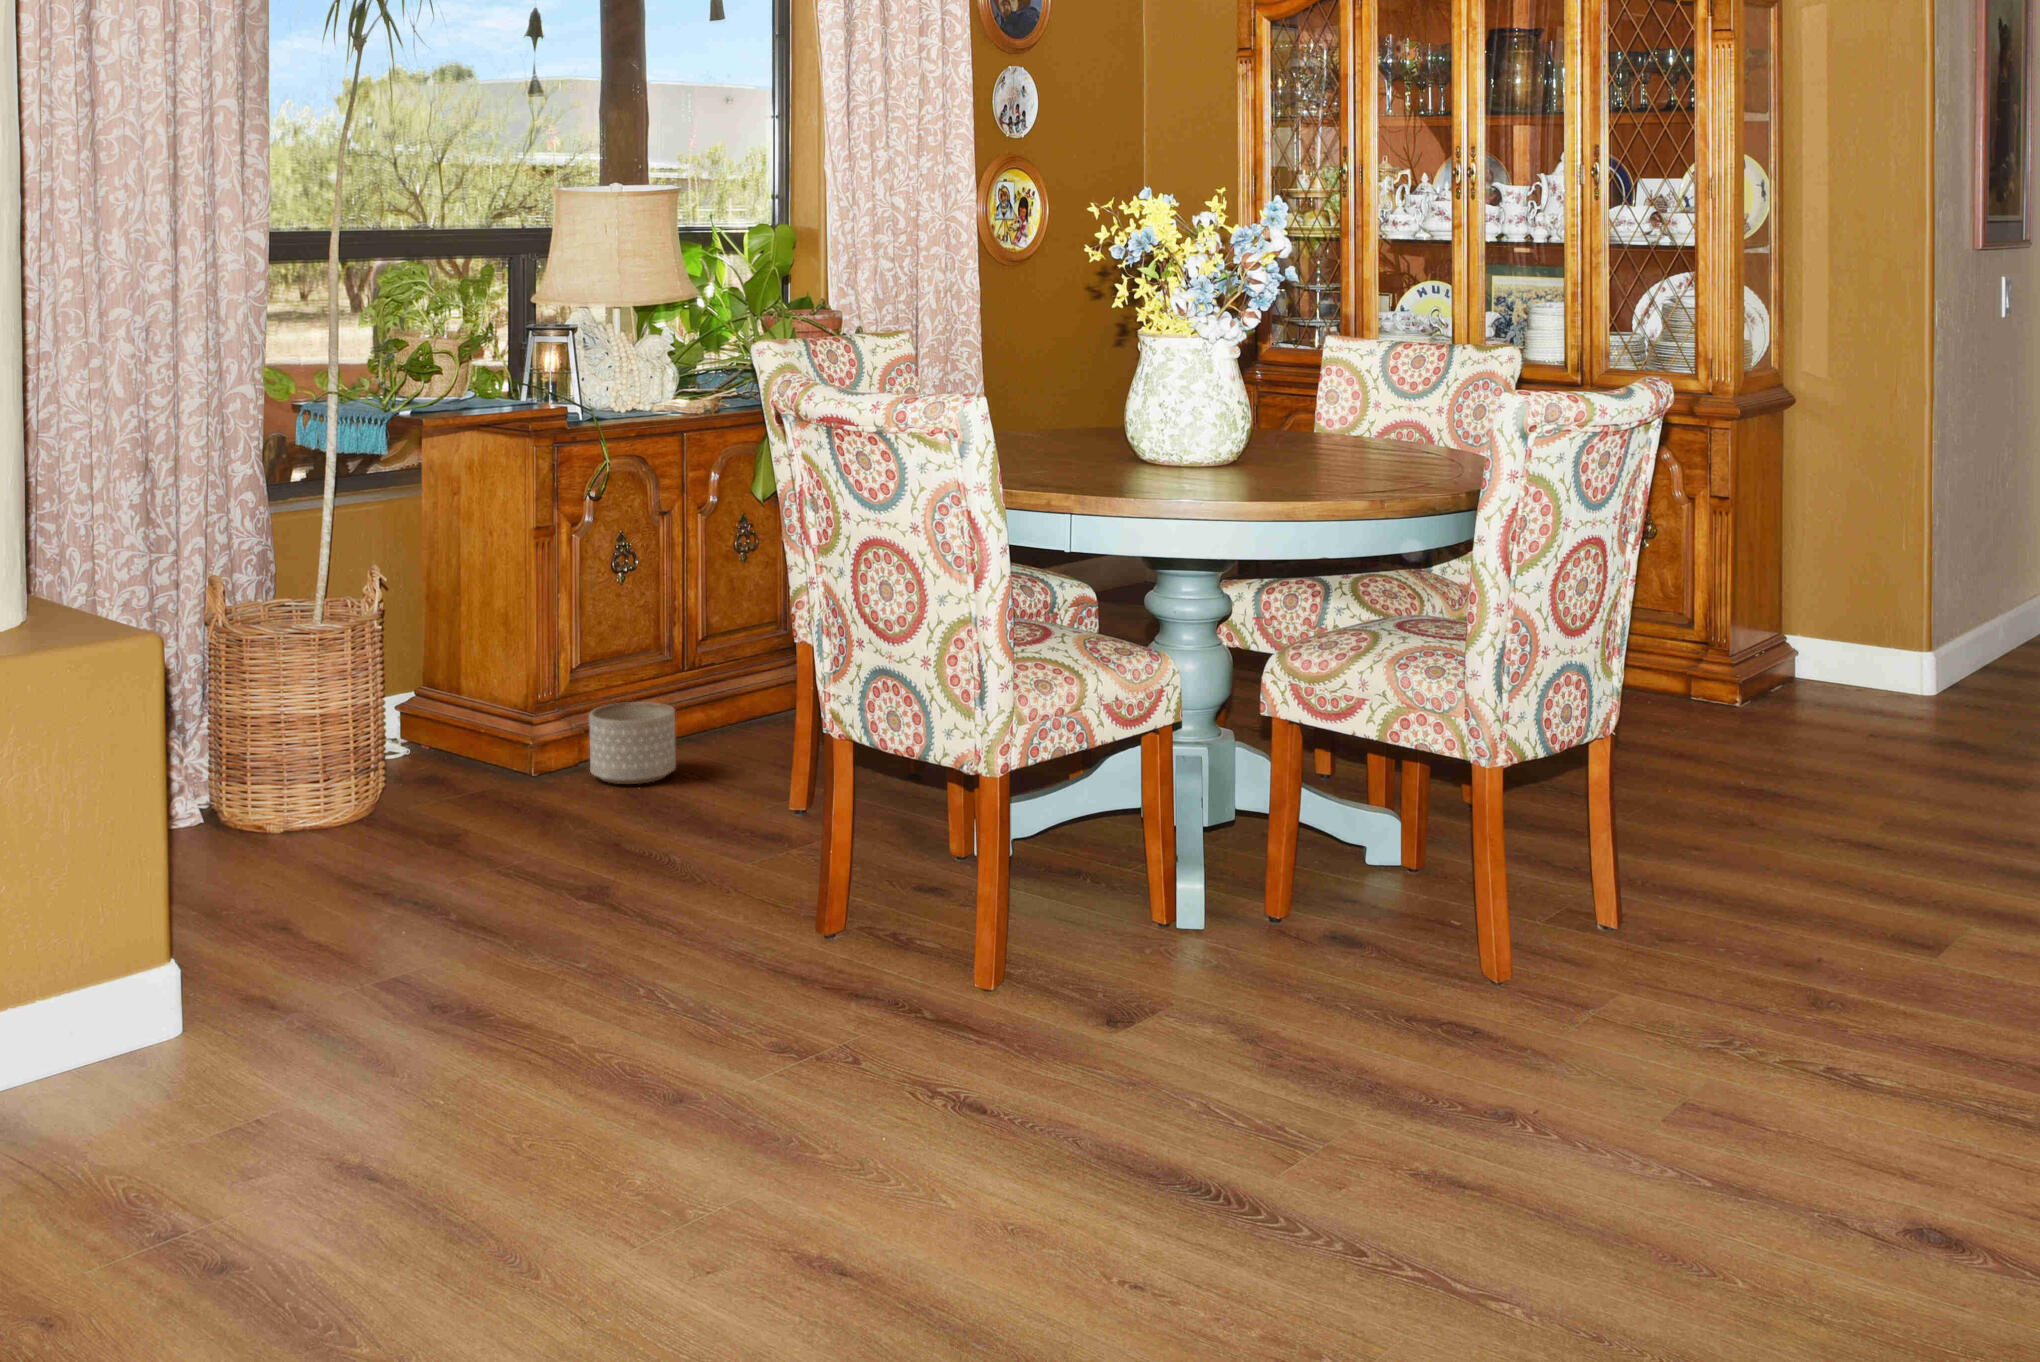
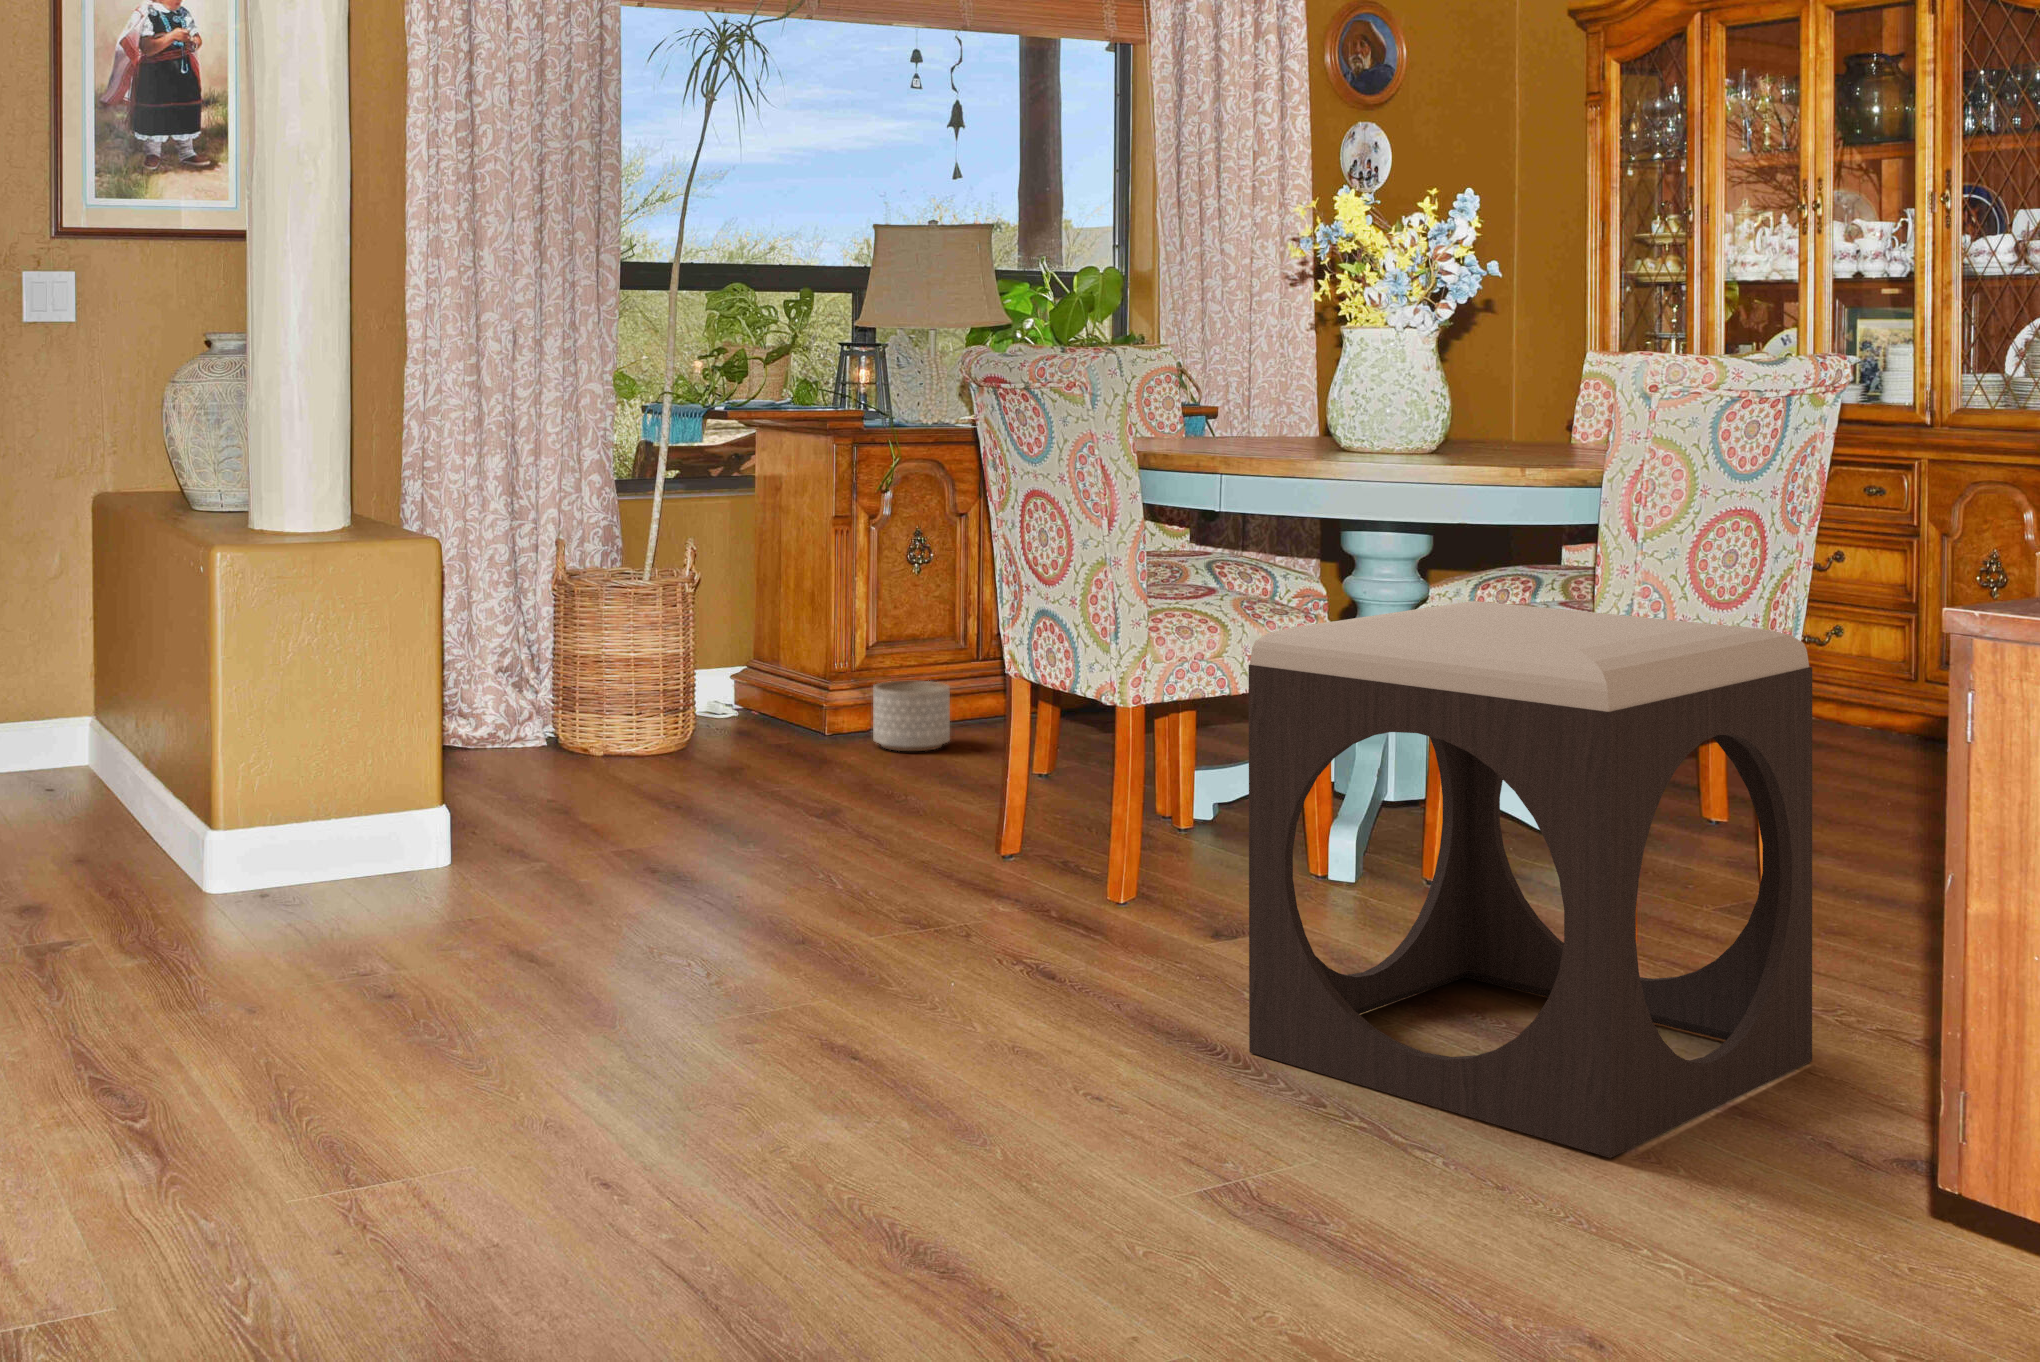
footstool: none [1238,665,1752,1274] -> present [1249,601,1812,1158]

